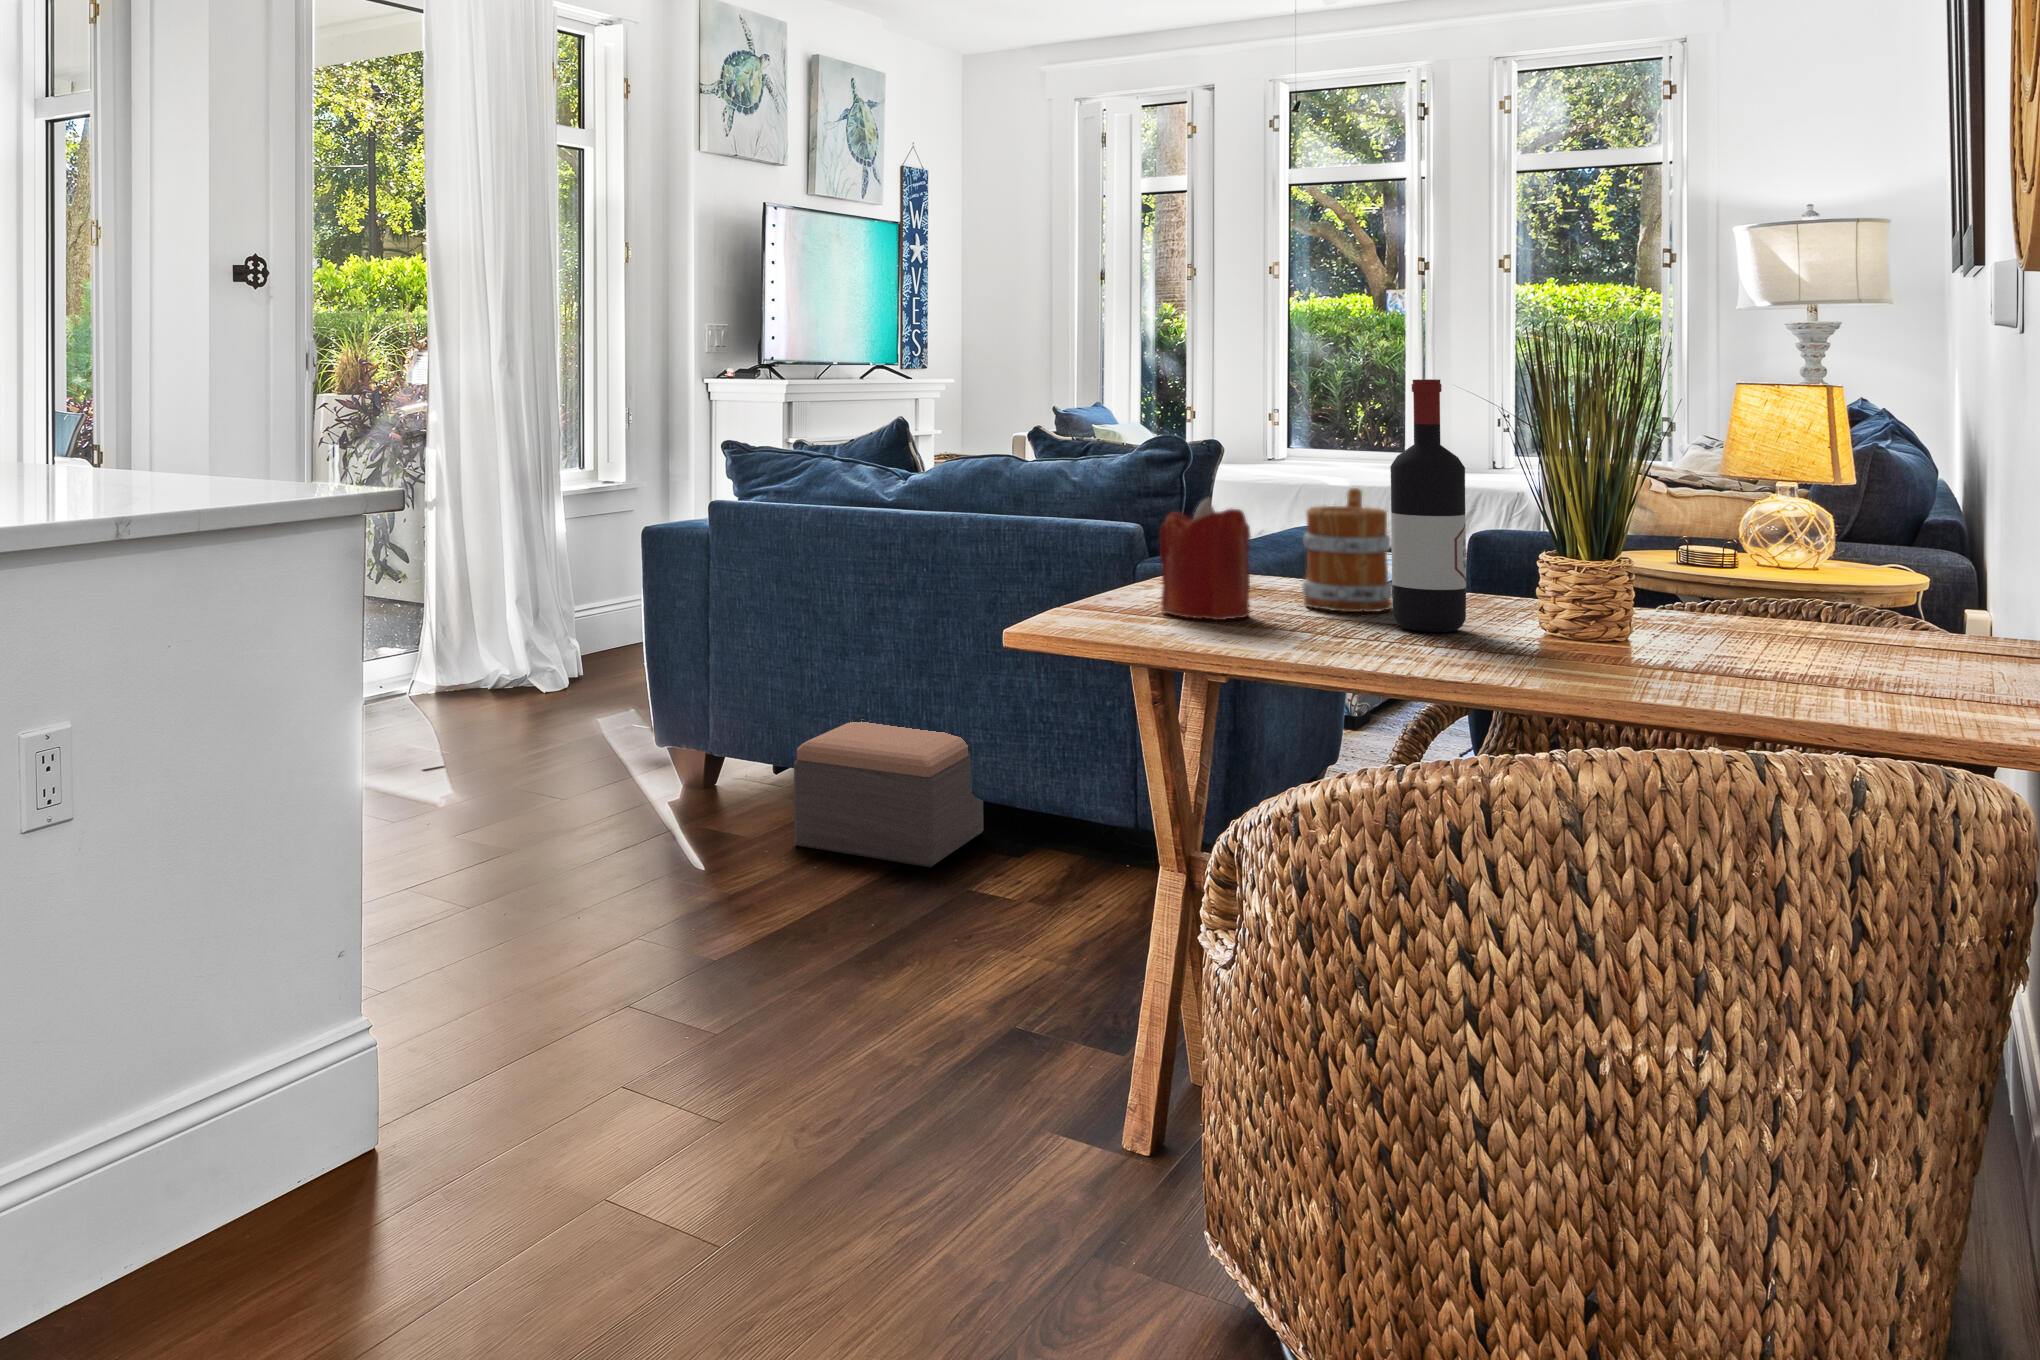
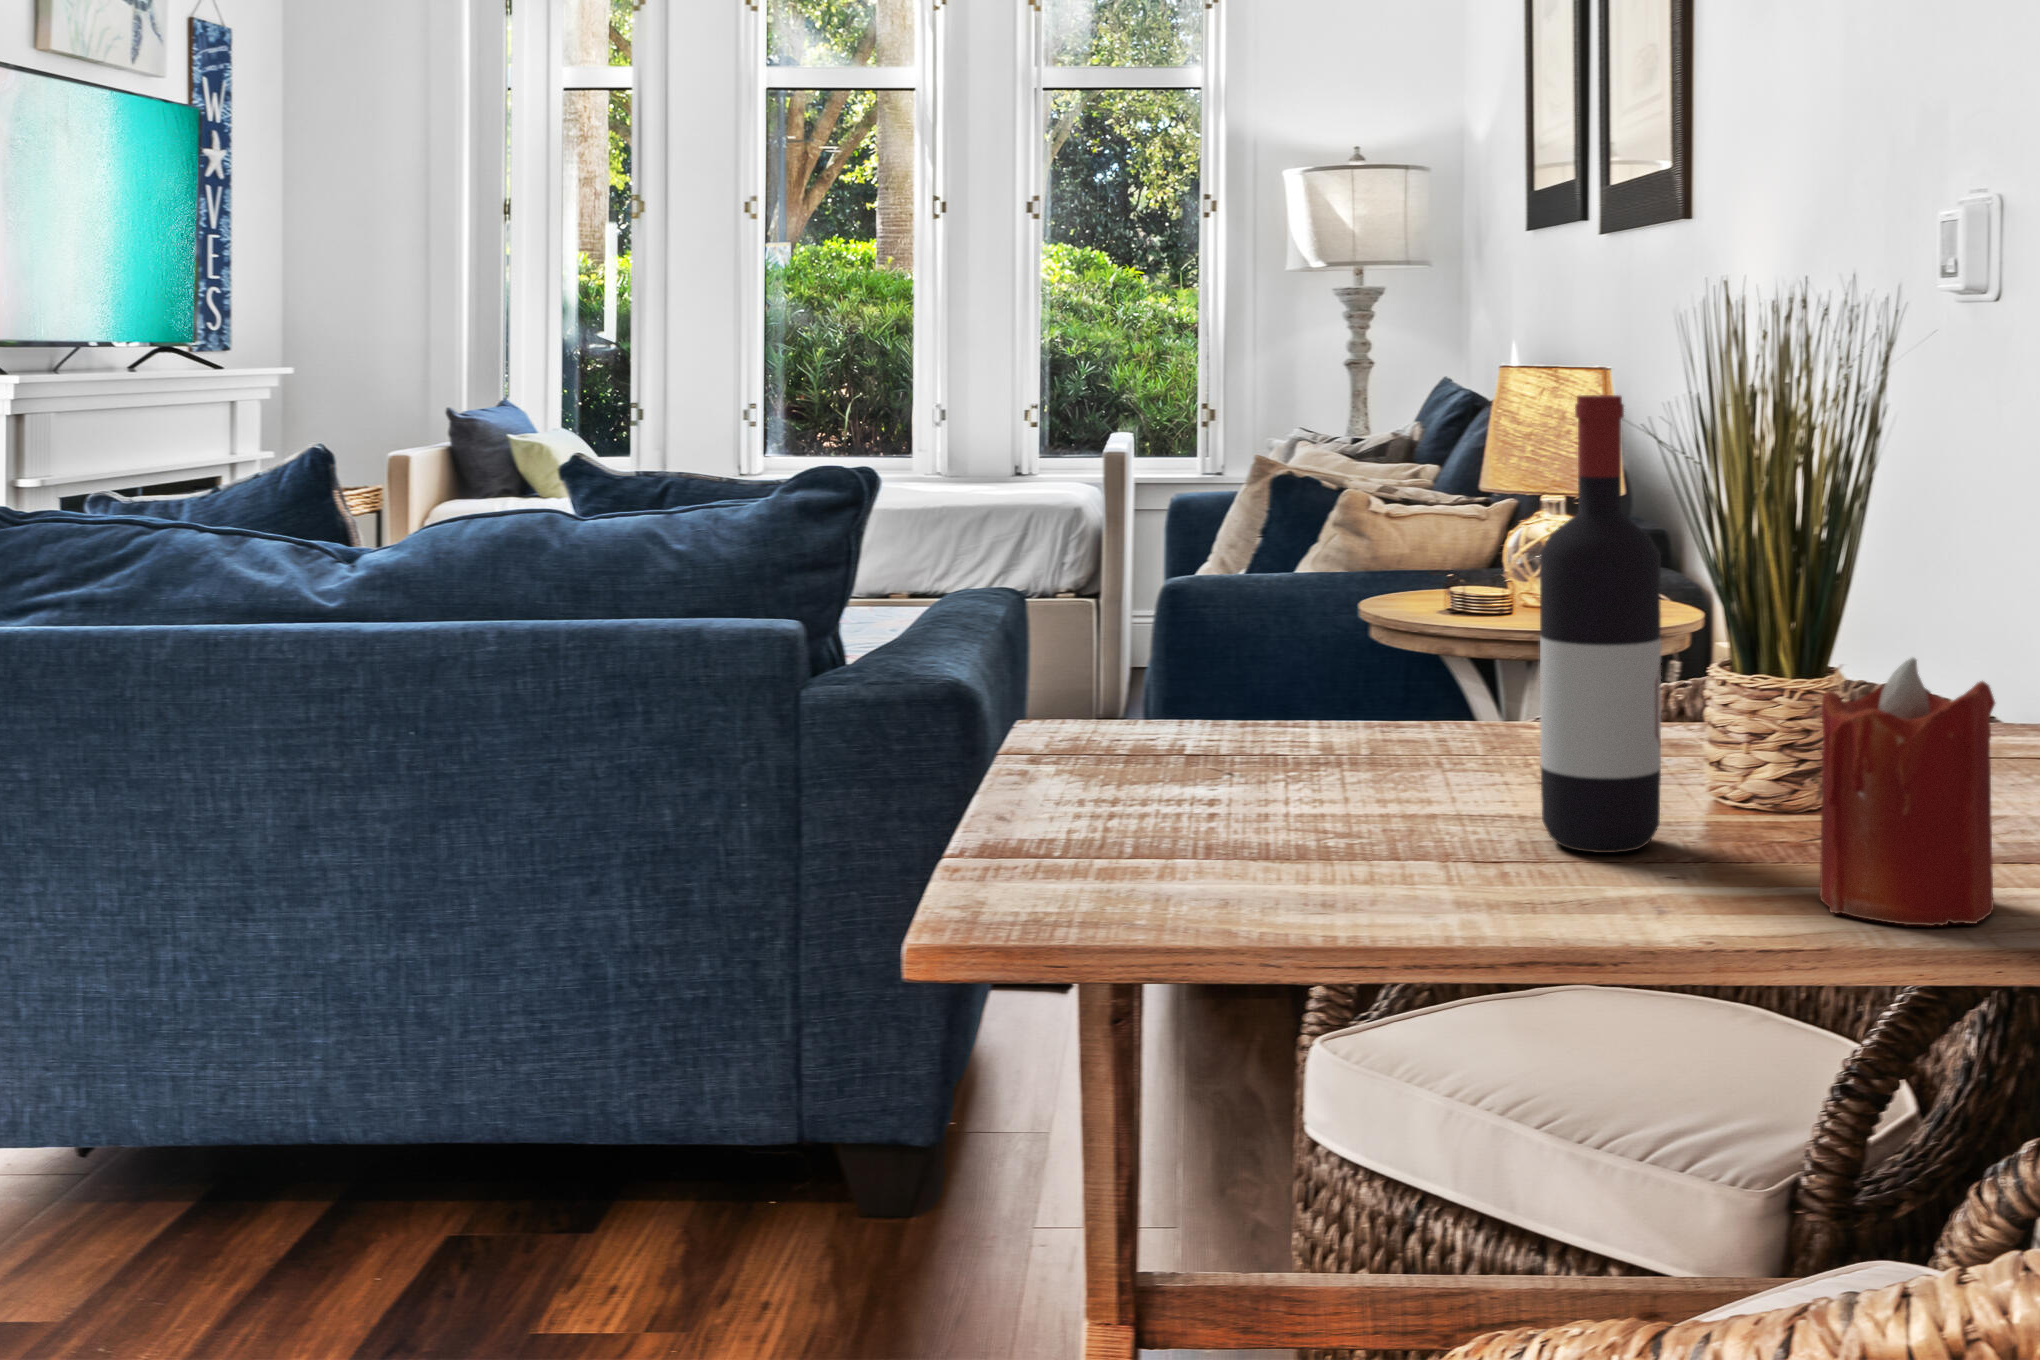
mug: present [1302,488,1392,612] -> none [1328,582,1481,816]
candle: present [1160,498,1250,620] -> present [1819,658,1995,926]
footstool: present [794,721,984,867] -> none [154,1016,519,1316]

